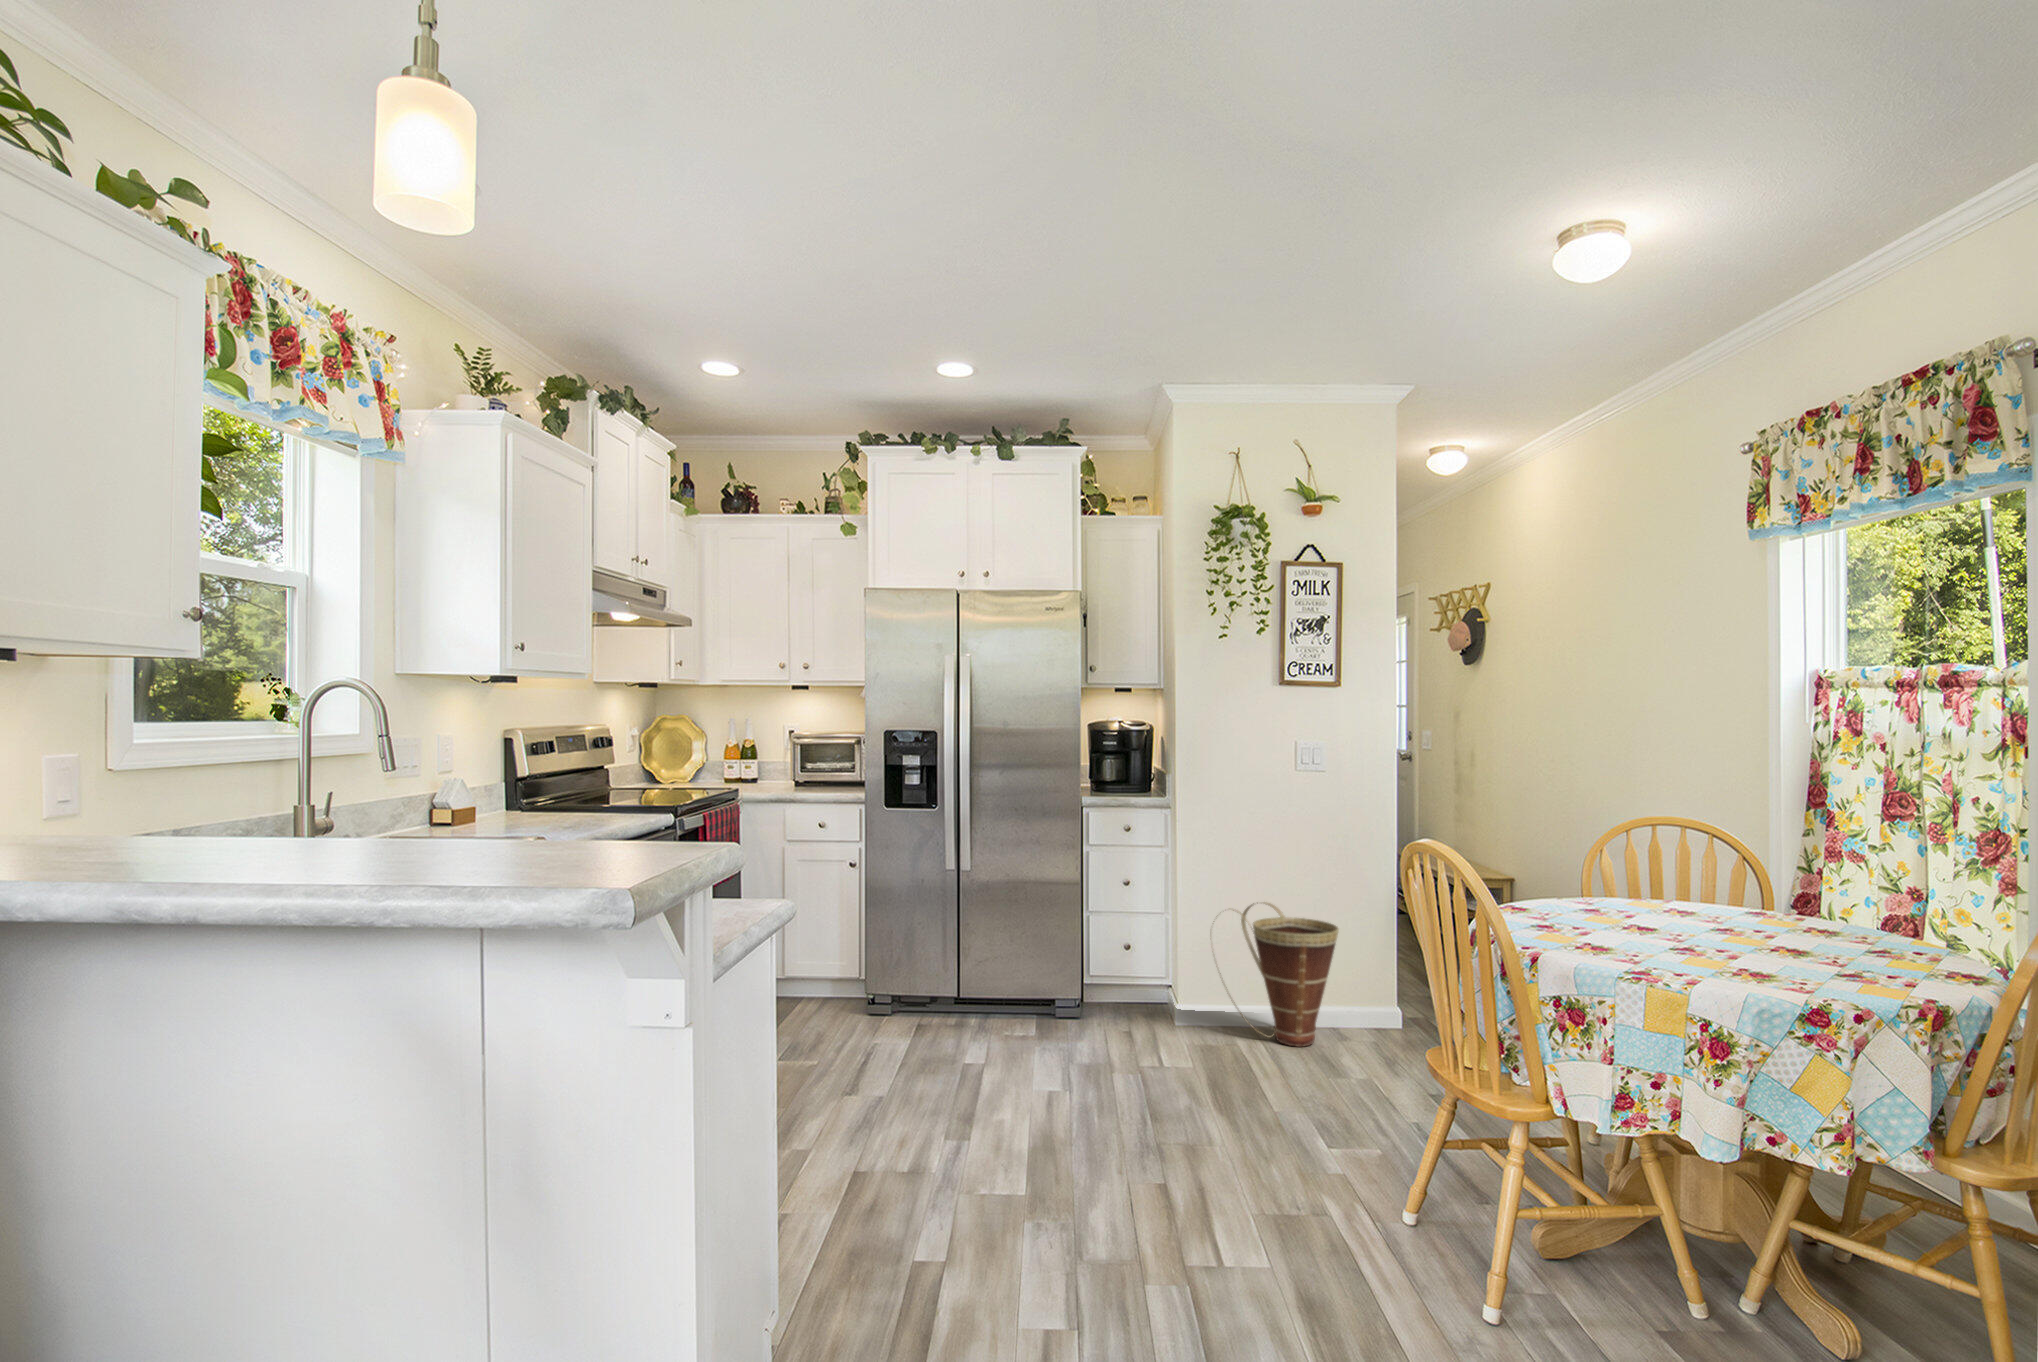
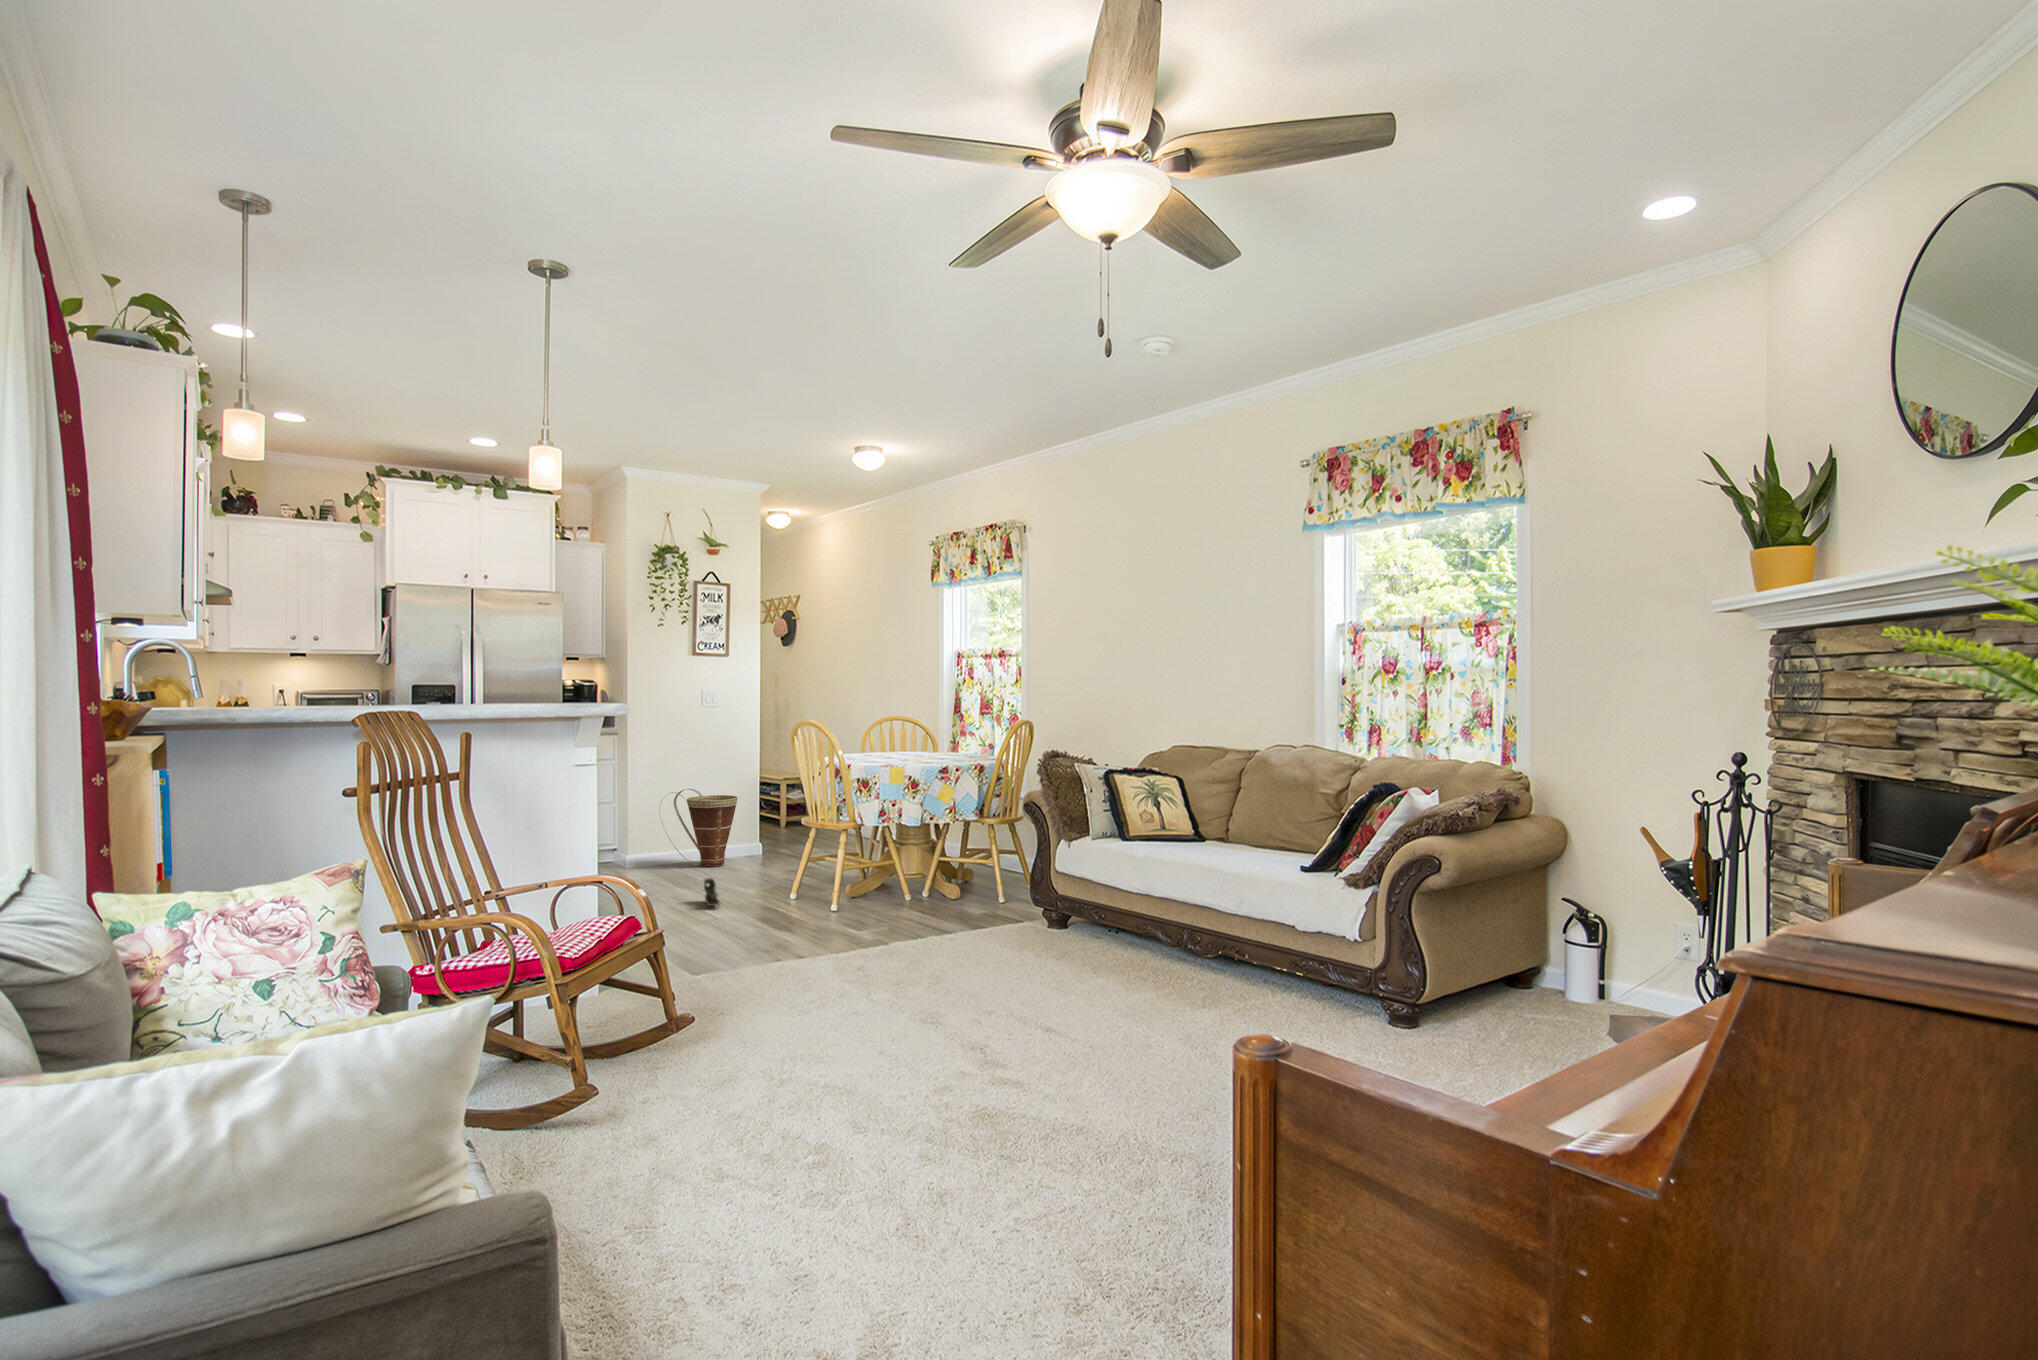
toy train: none [1212,1112,1240,1194] -> present [704,878,720,908]

